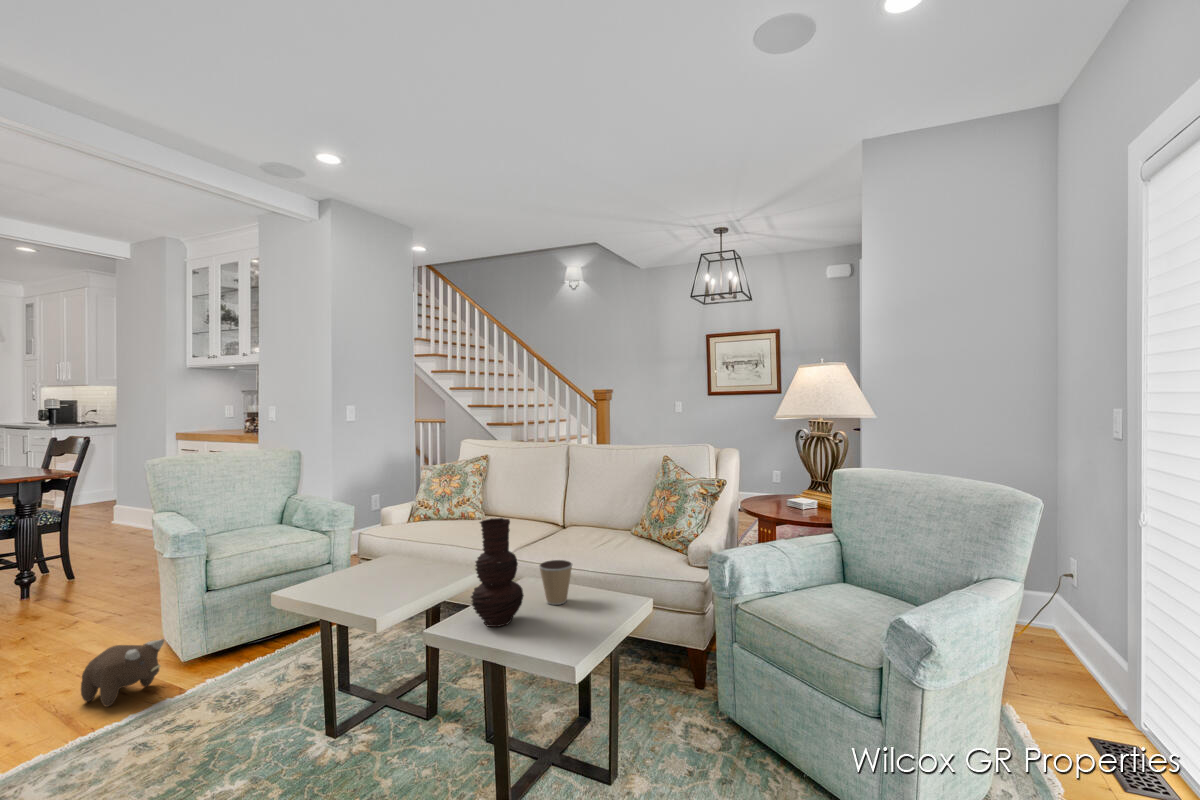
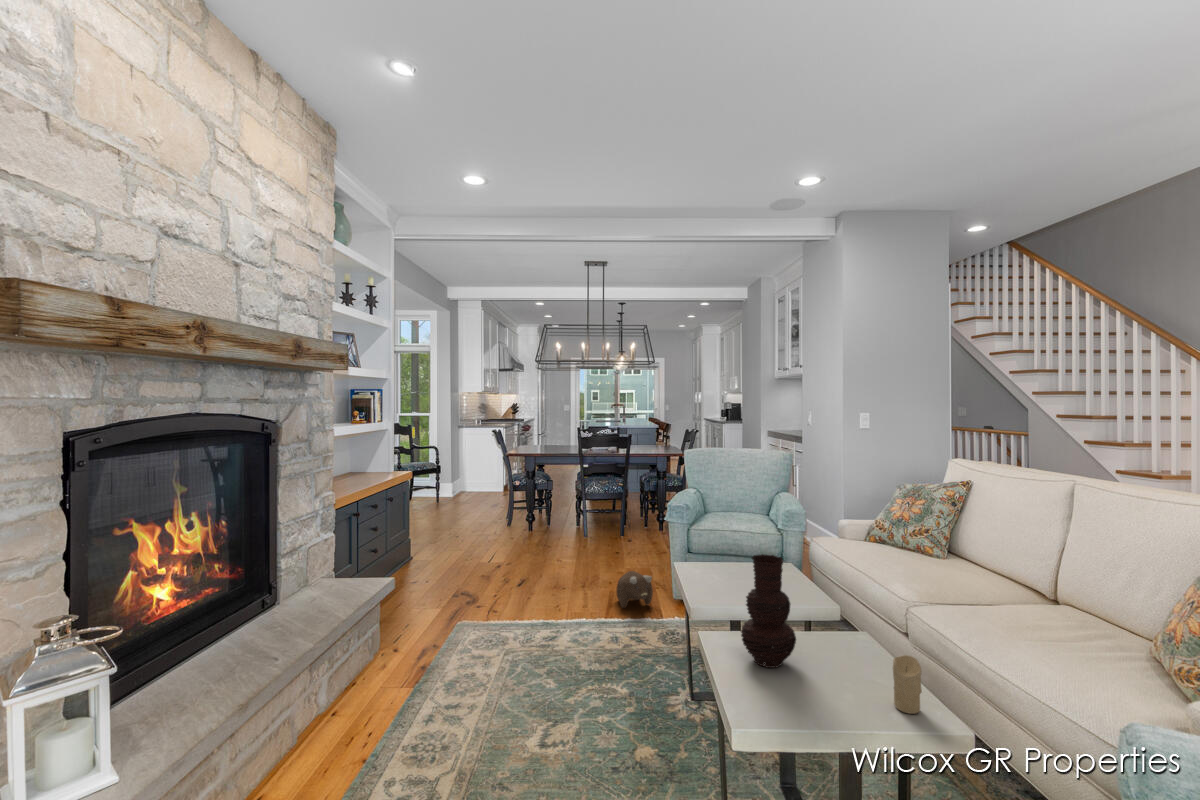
coffee cup: present [539,560,572,605] -> none [832,623,876,679]
candle: none [601,564,621,606] -> present [893,655,922,714]

